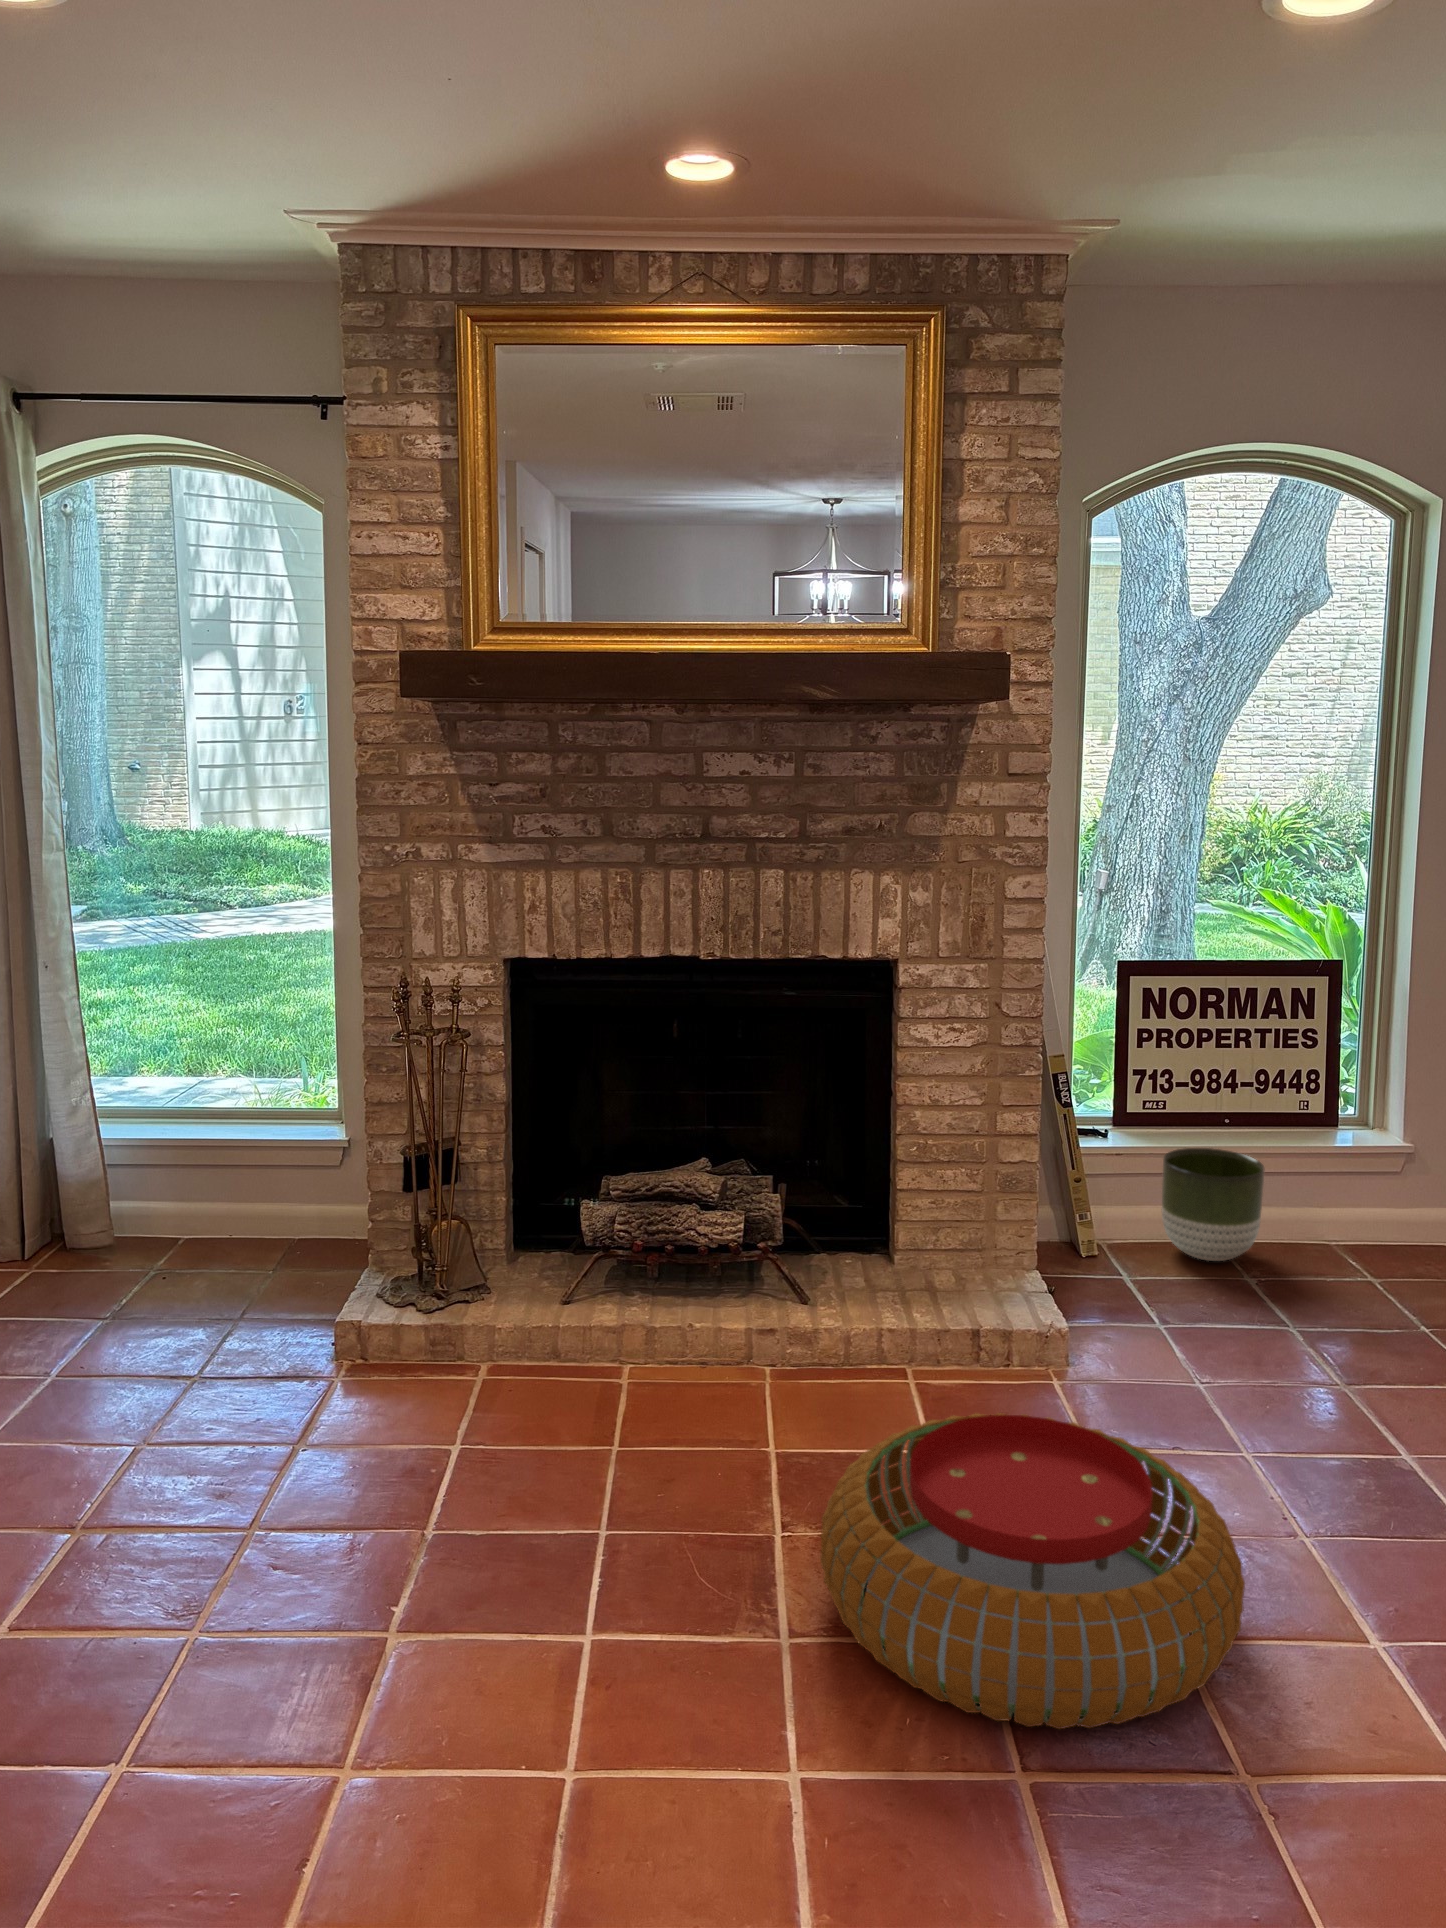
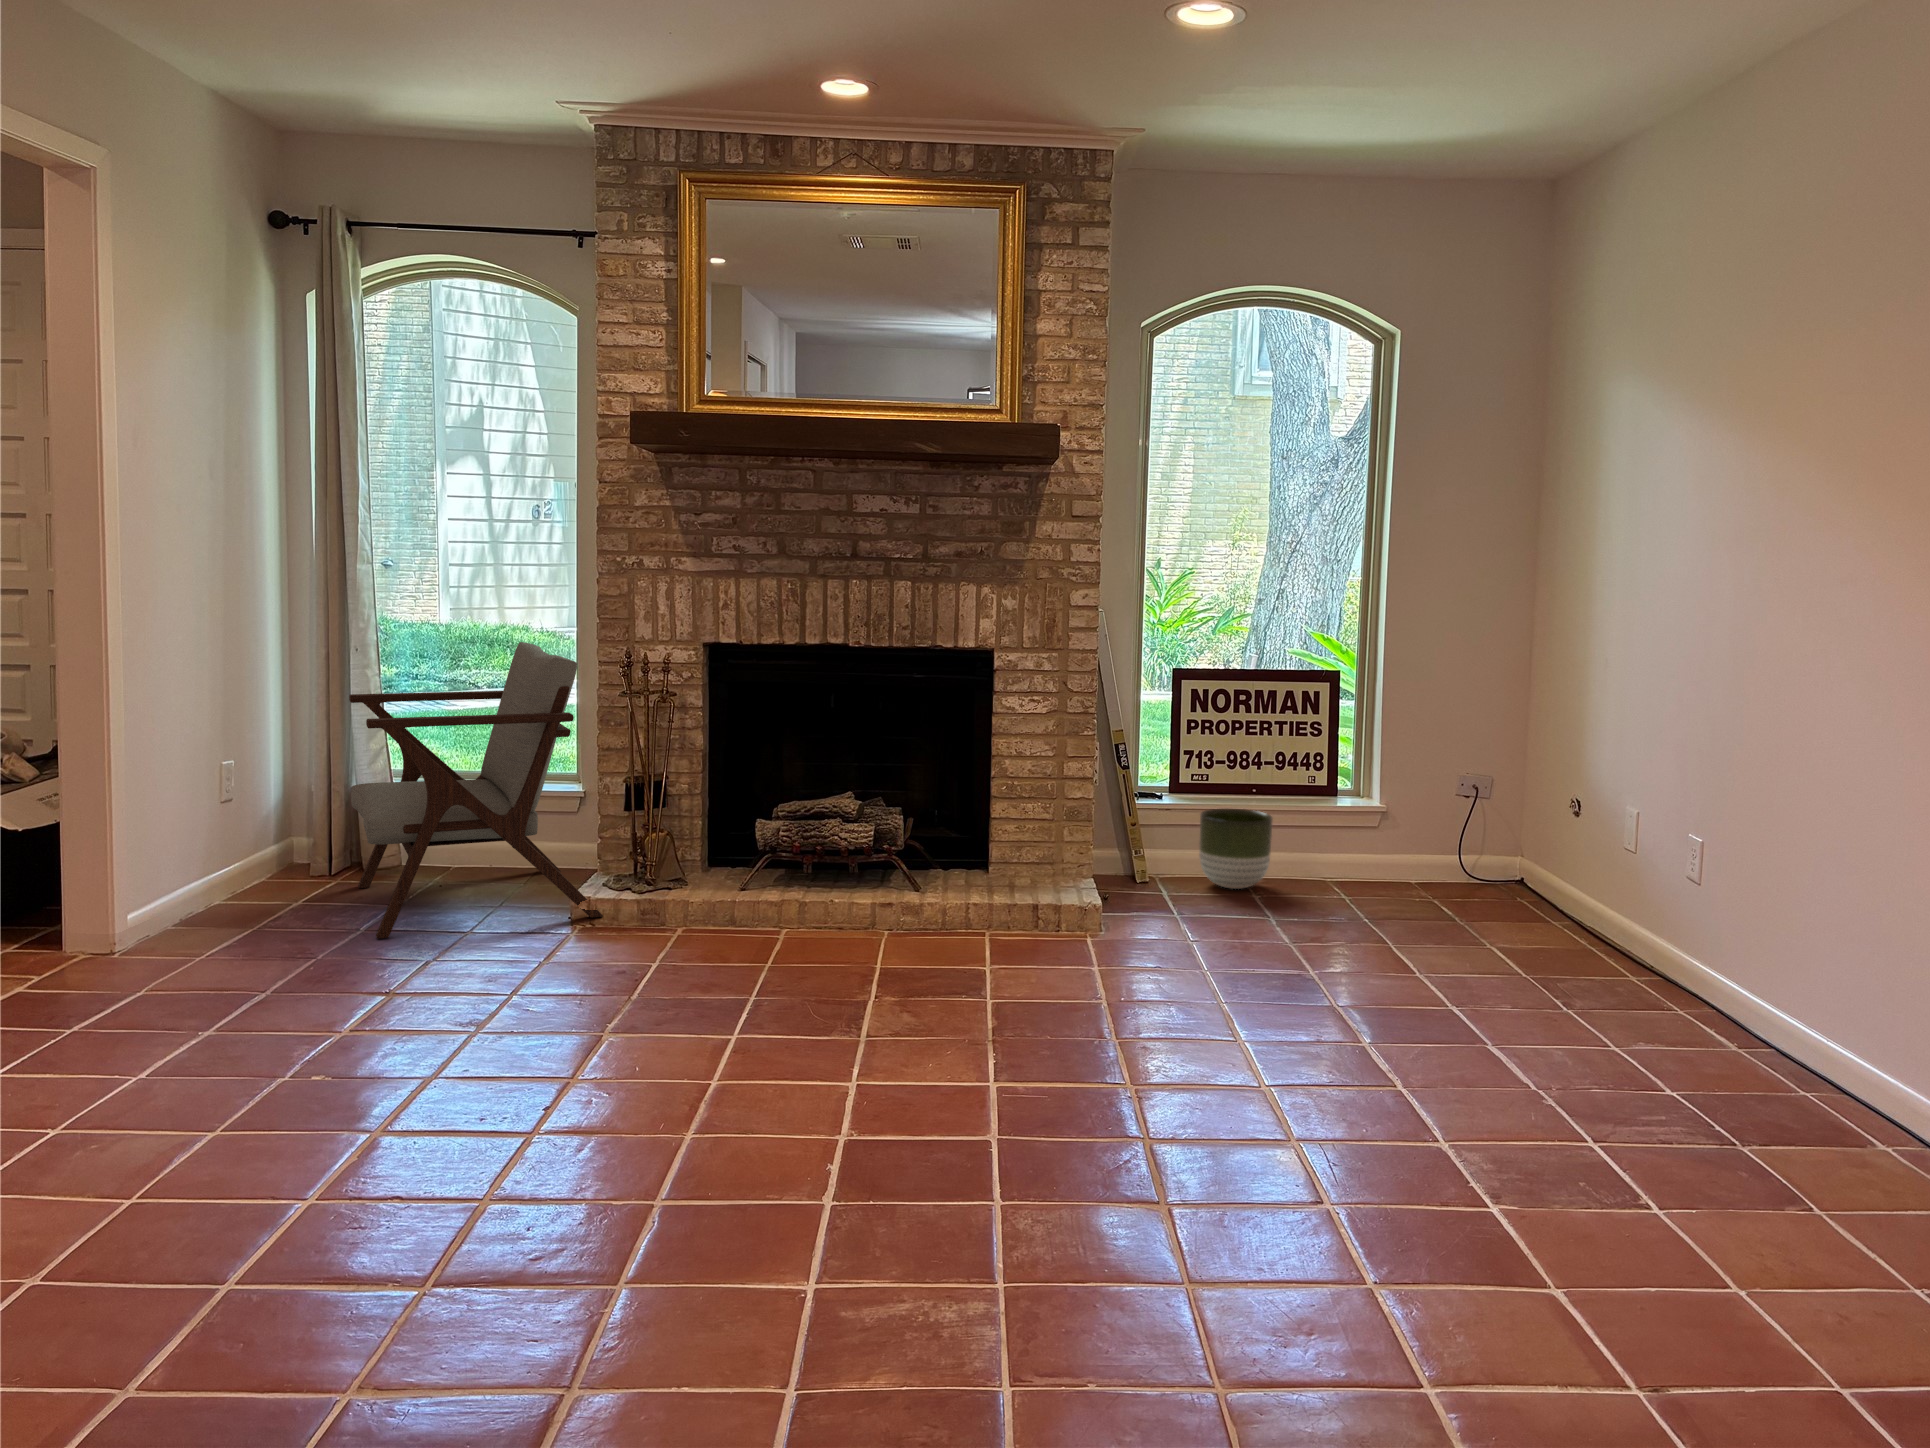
lounge chair: none [34,952,379,1400] -> present [349,642,603,939]
pouf: present [820,1413,1245,1729] -> none [891,916,1160,1071]

